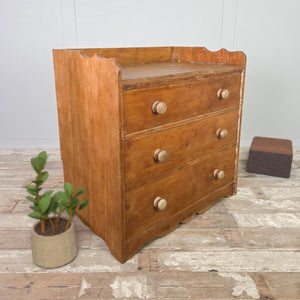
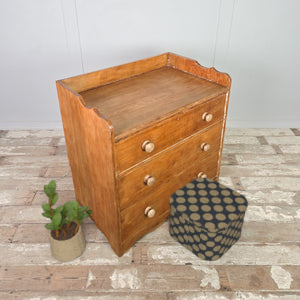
footstool: present [247,136,293,178] -> none [231,125,273,166]
storage box: none [184,174,282,267] -> present [169,178,248,261]

